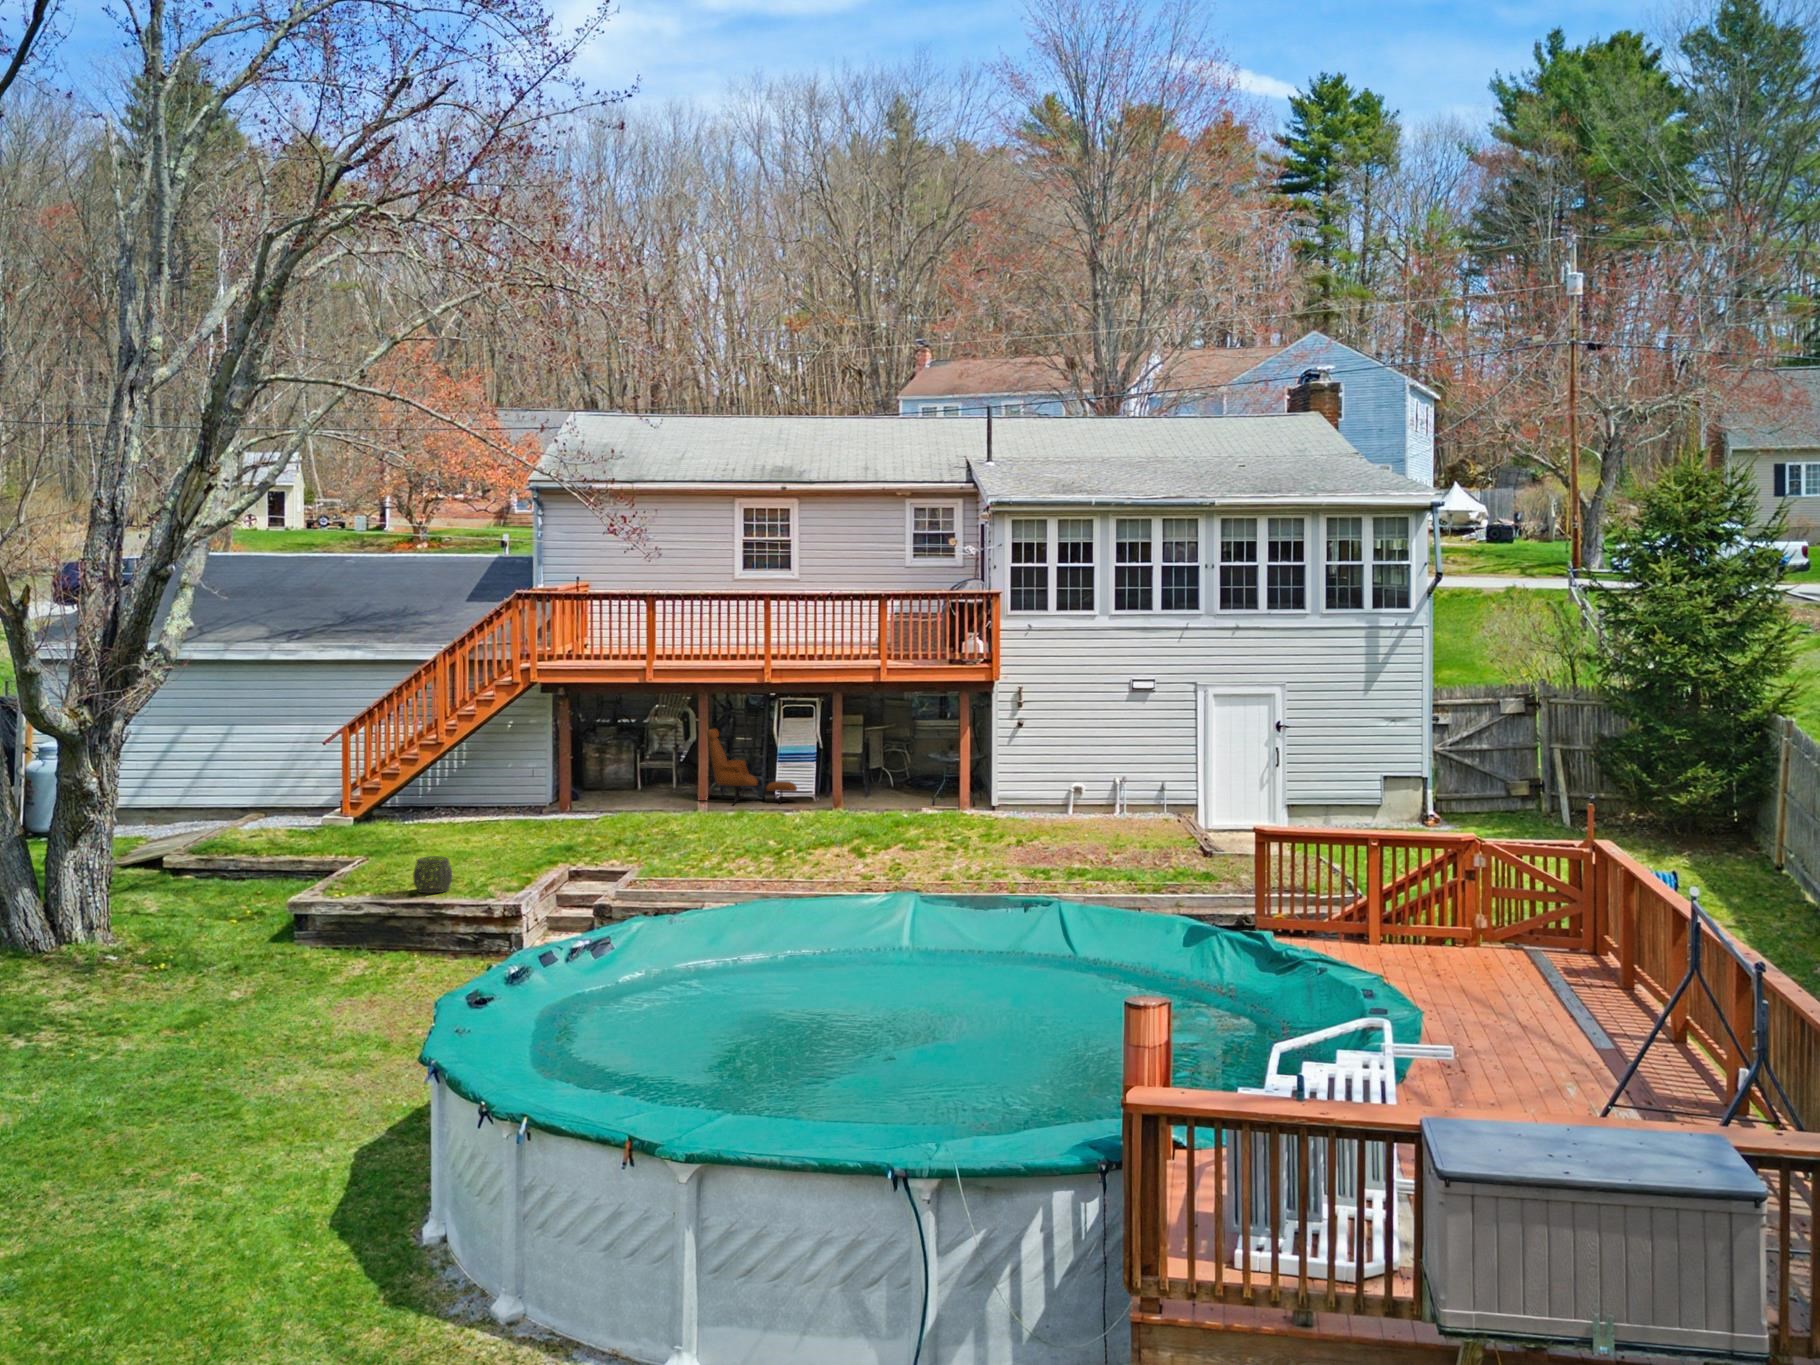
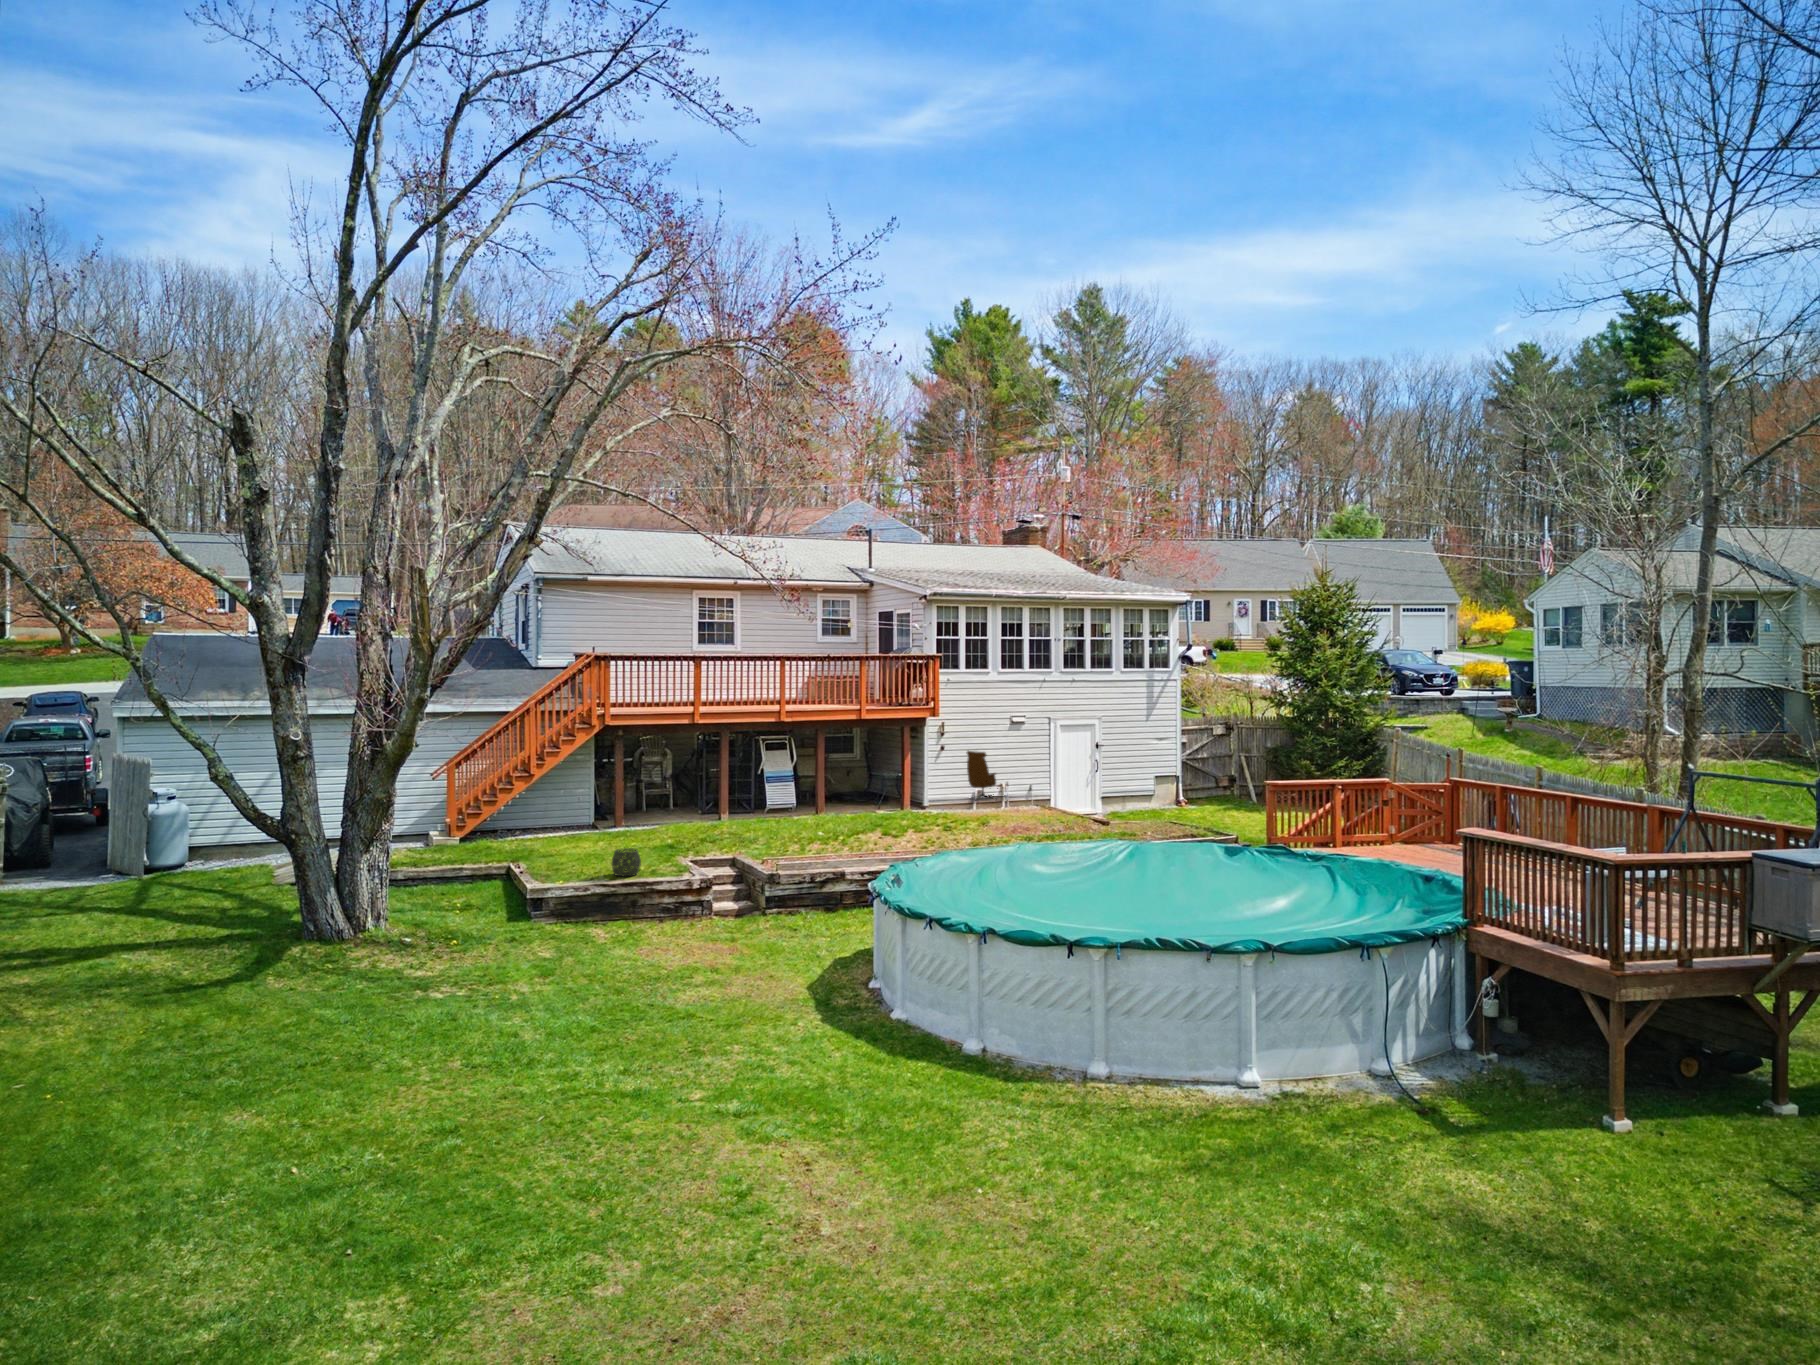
lounge chair: present [707,729,797,803] -> present [967,751,1002,798]

